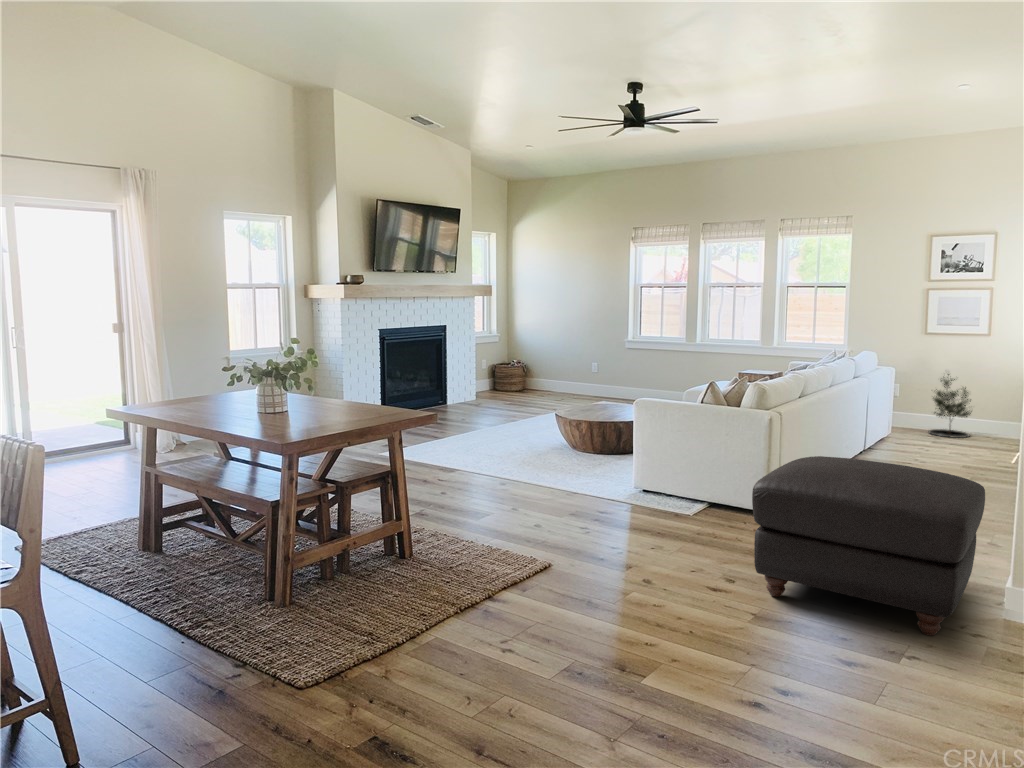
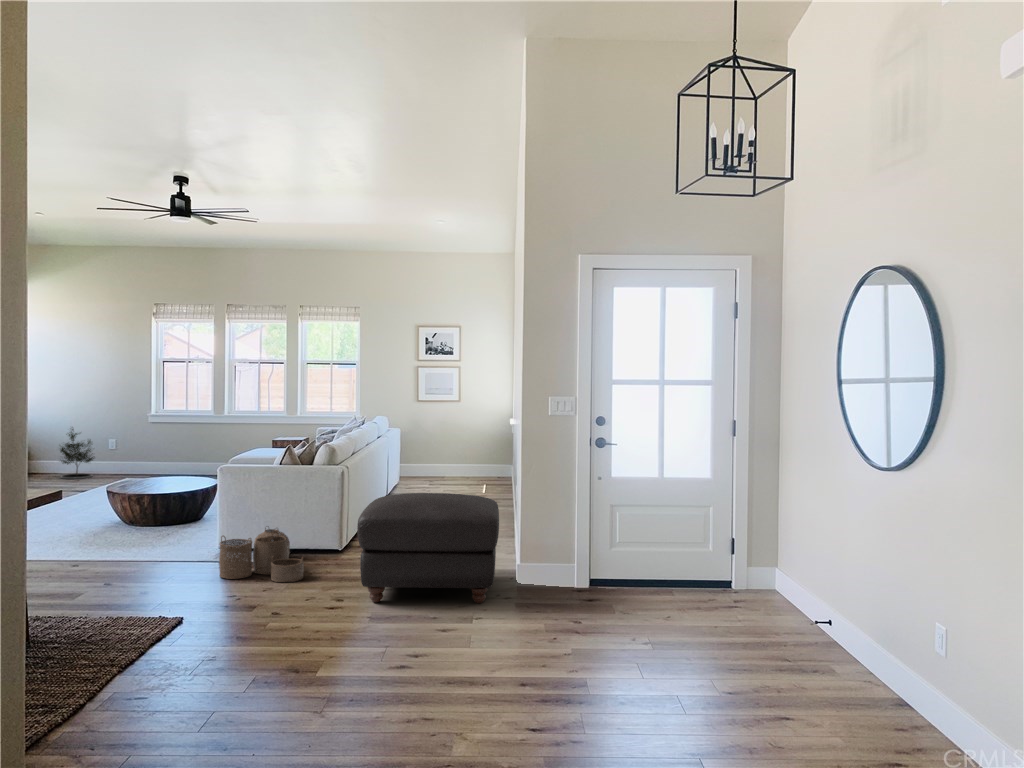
potted tree: present [929,374,972,438] -> present [60,429,94,479]
woven basket: none [618,472,707,543] -> present [219,529,304,582]

